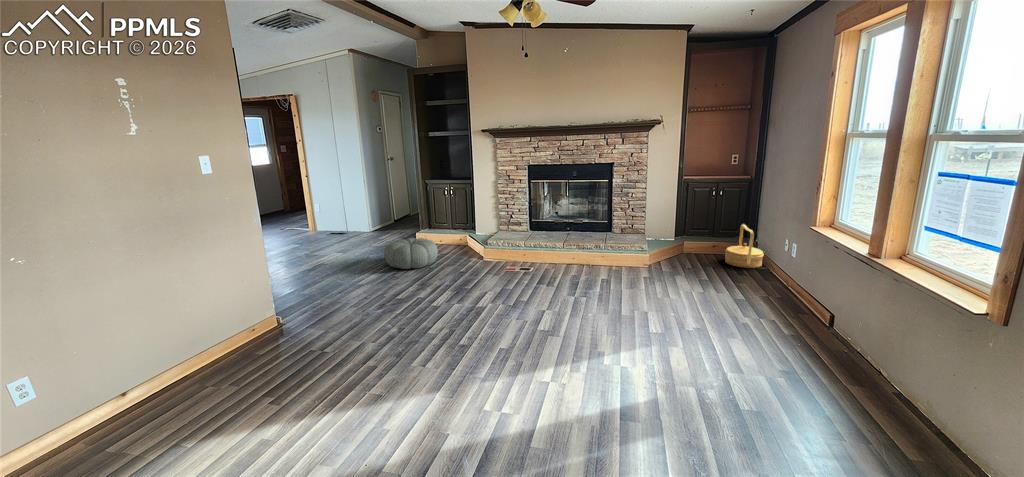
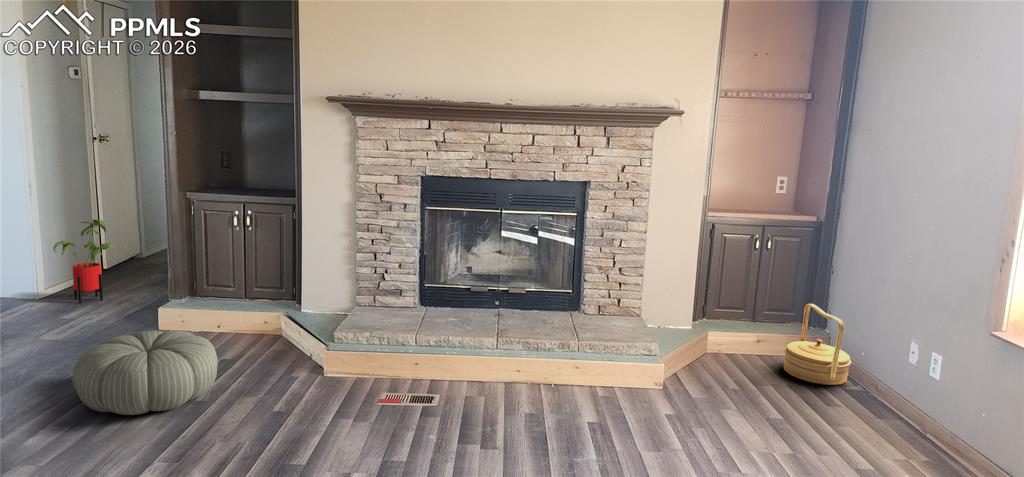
house plant: none [374,196,399,233] -> present [53,220,116,303]

